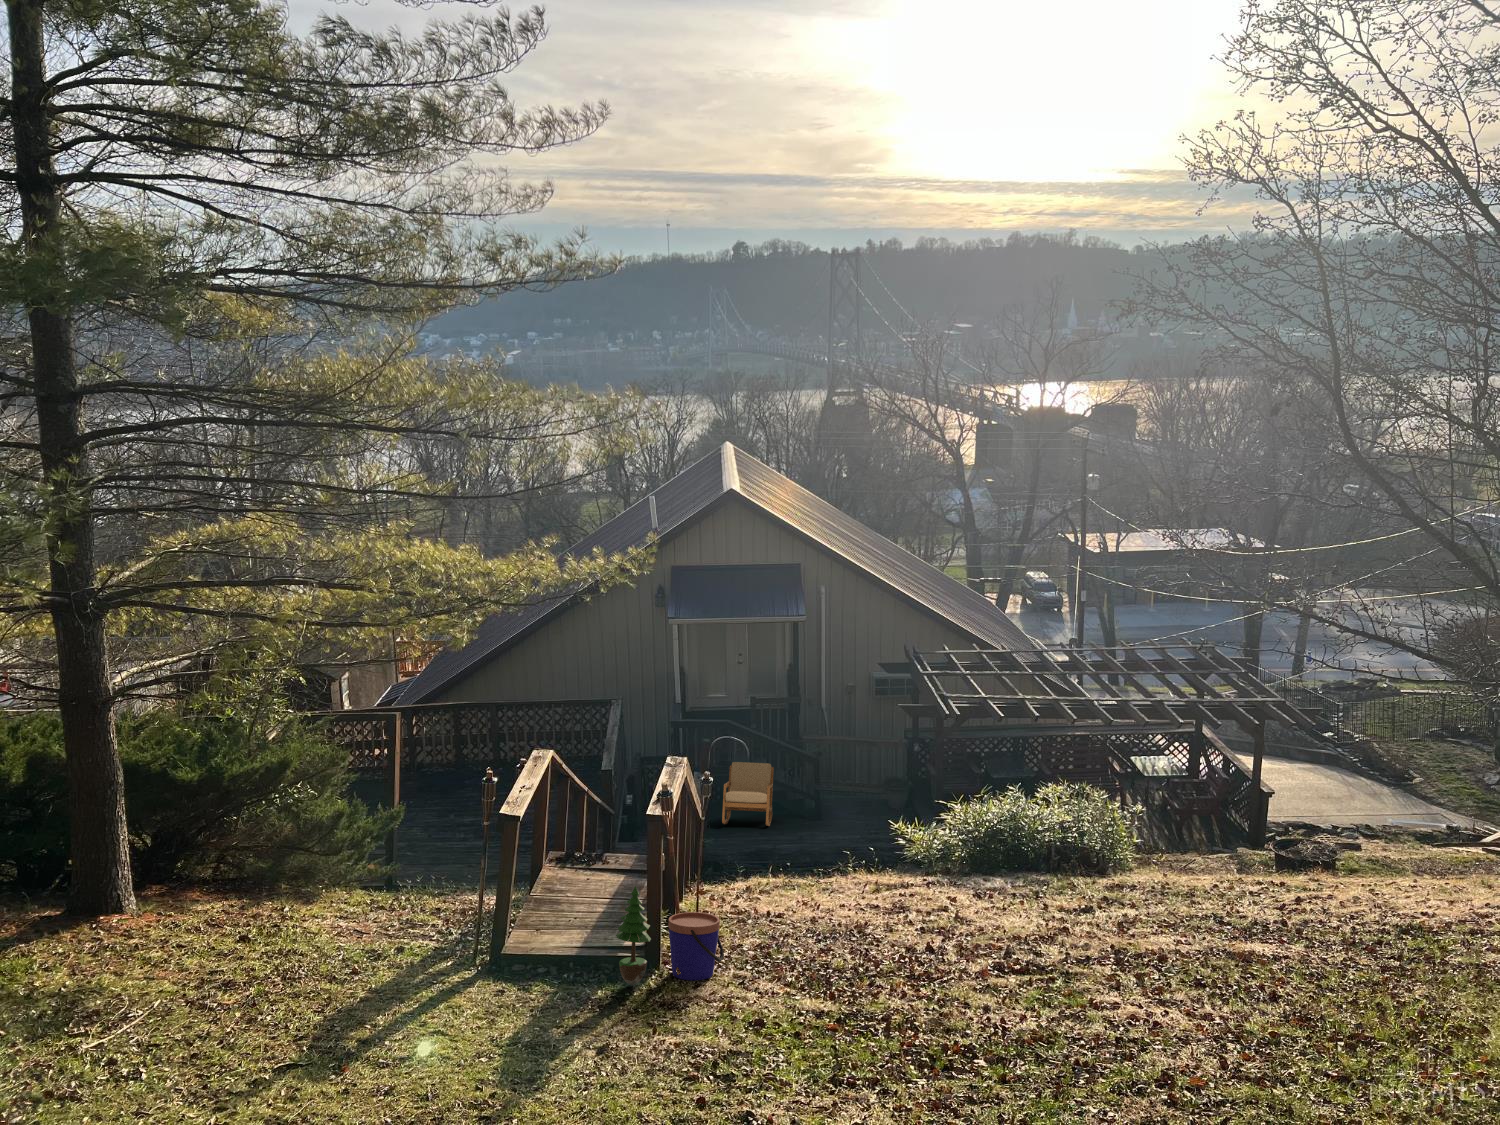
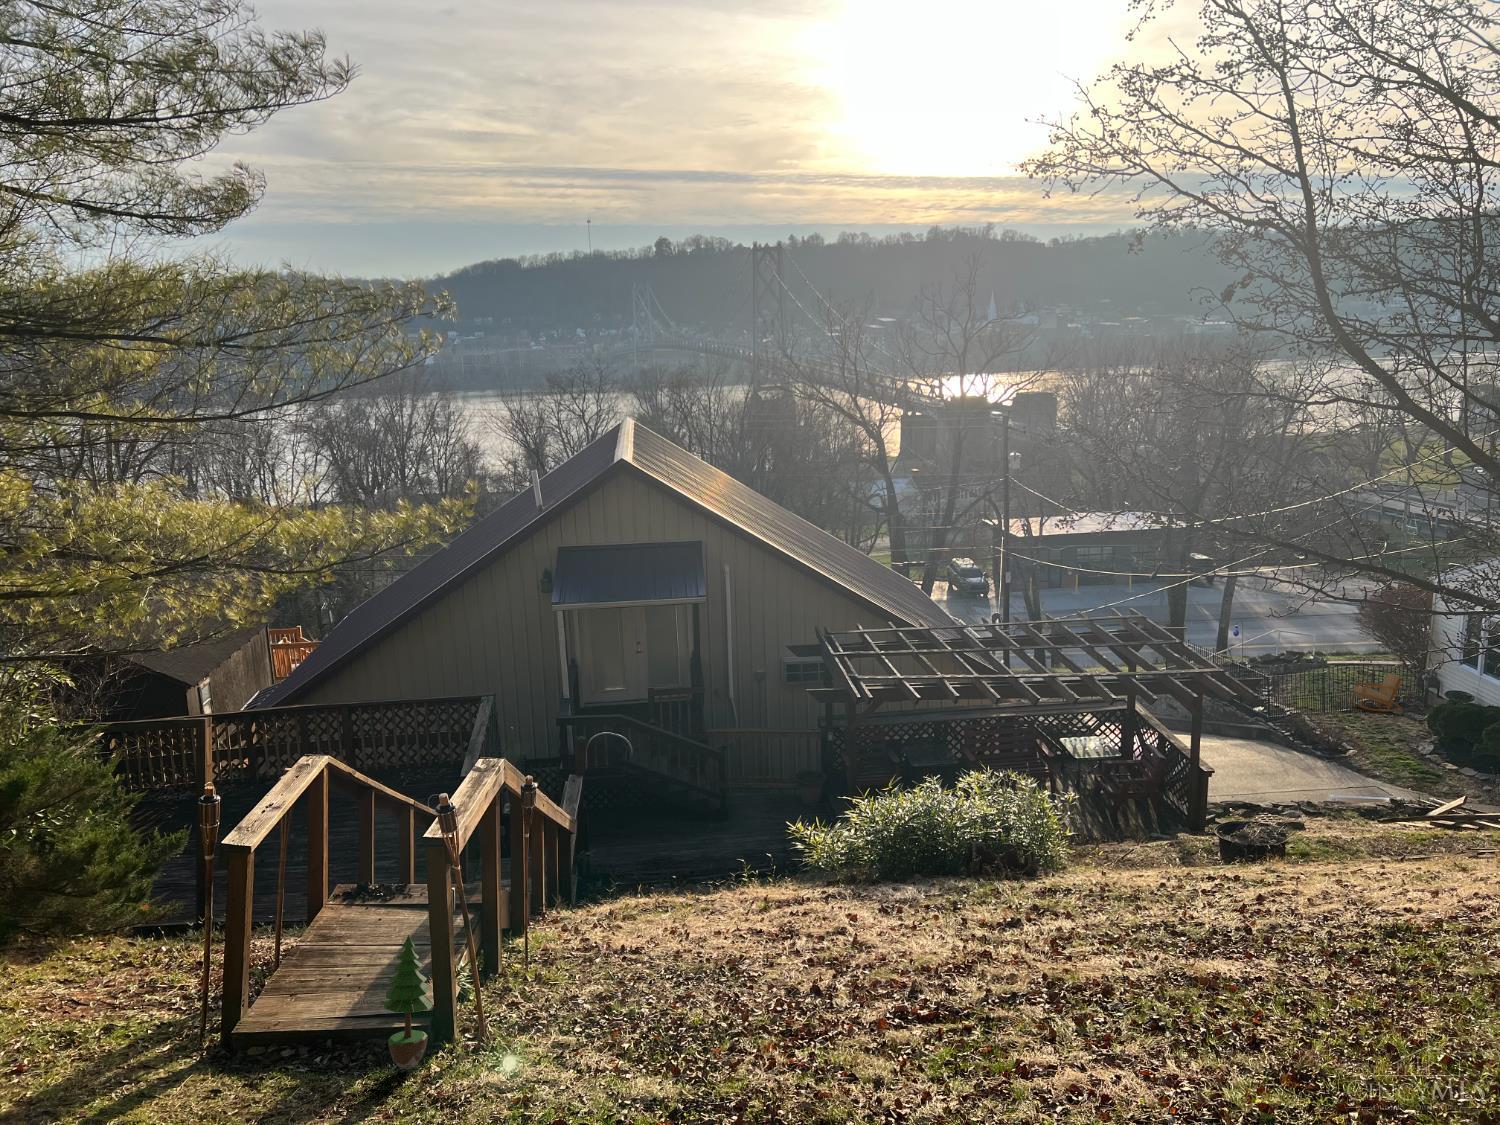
chair: present [722,762,774,826] -> present [1351,673,1402,711]
bucket: present [668,912,724,980] -> none [462,962,538,1057]

